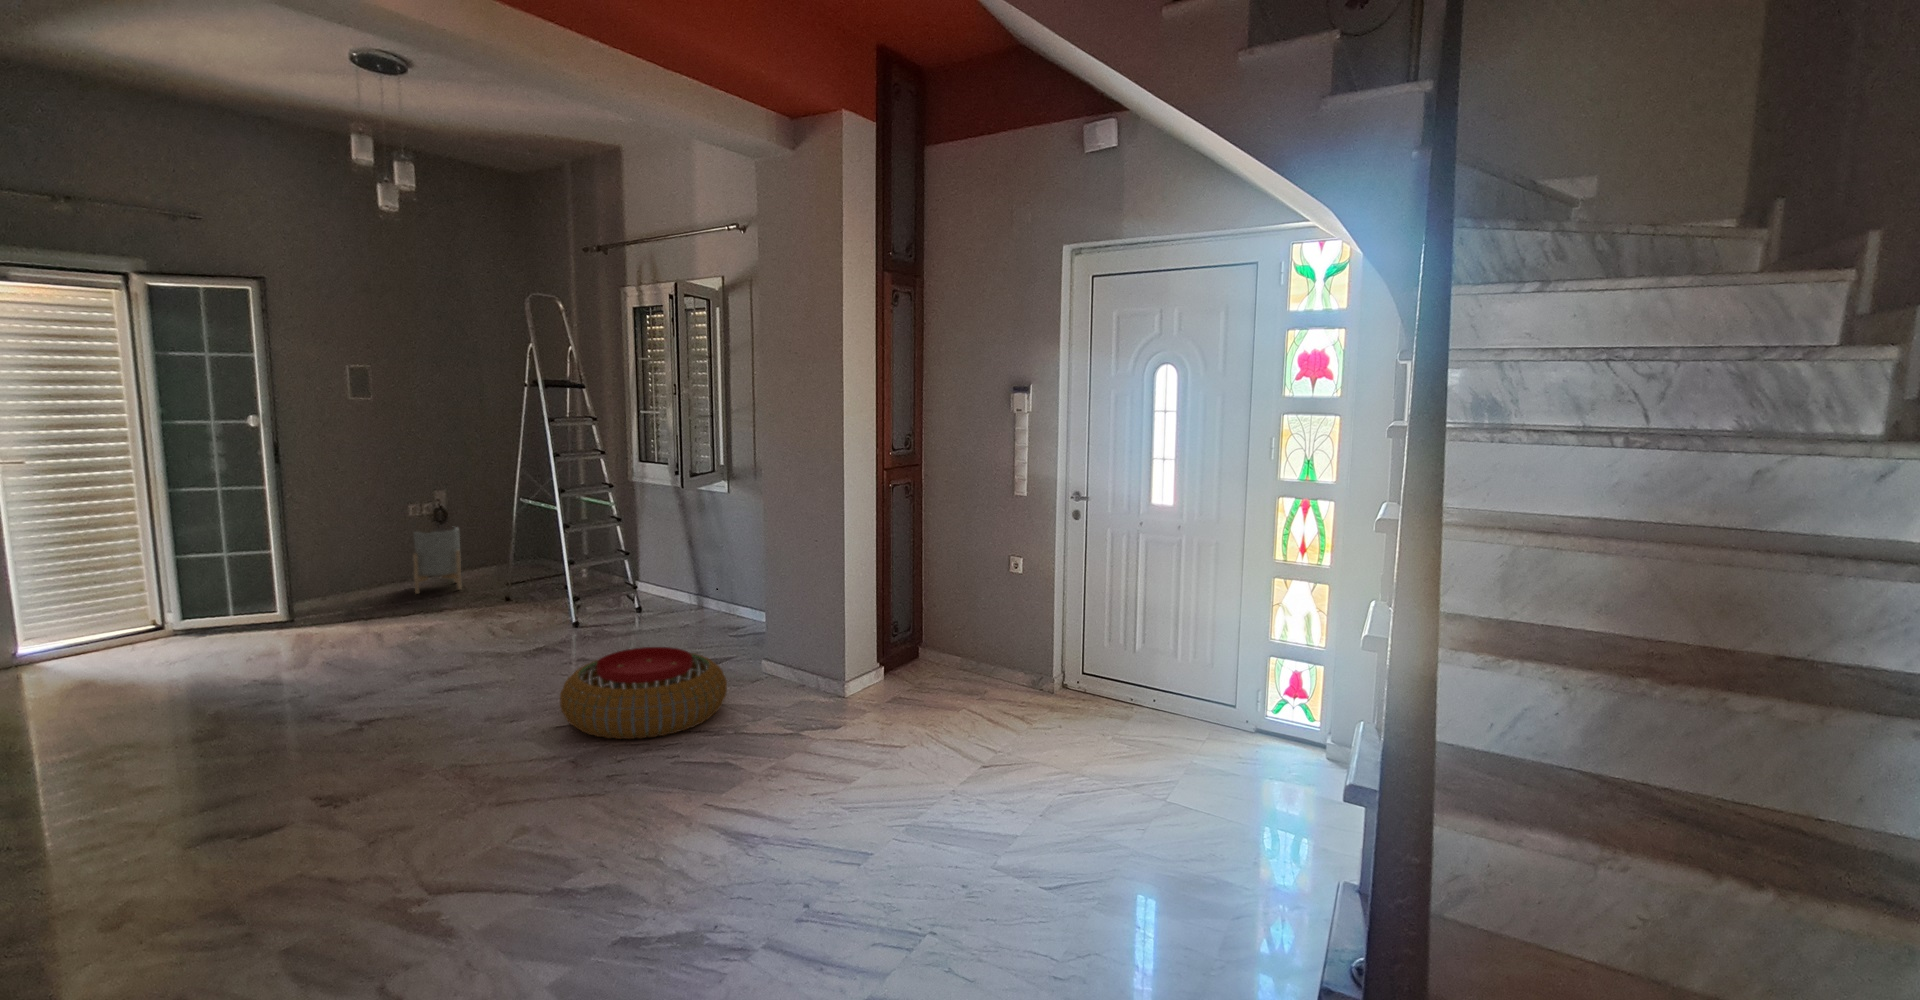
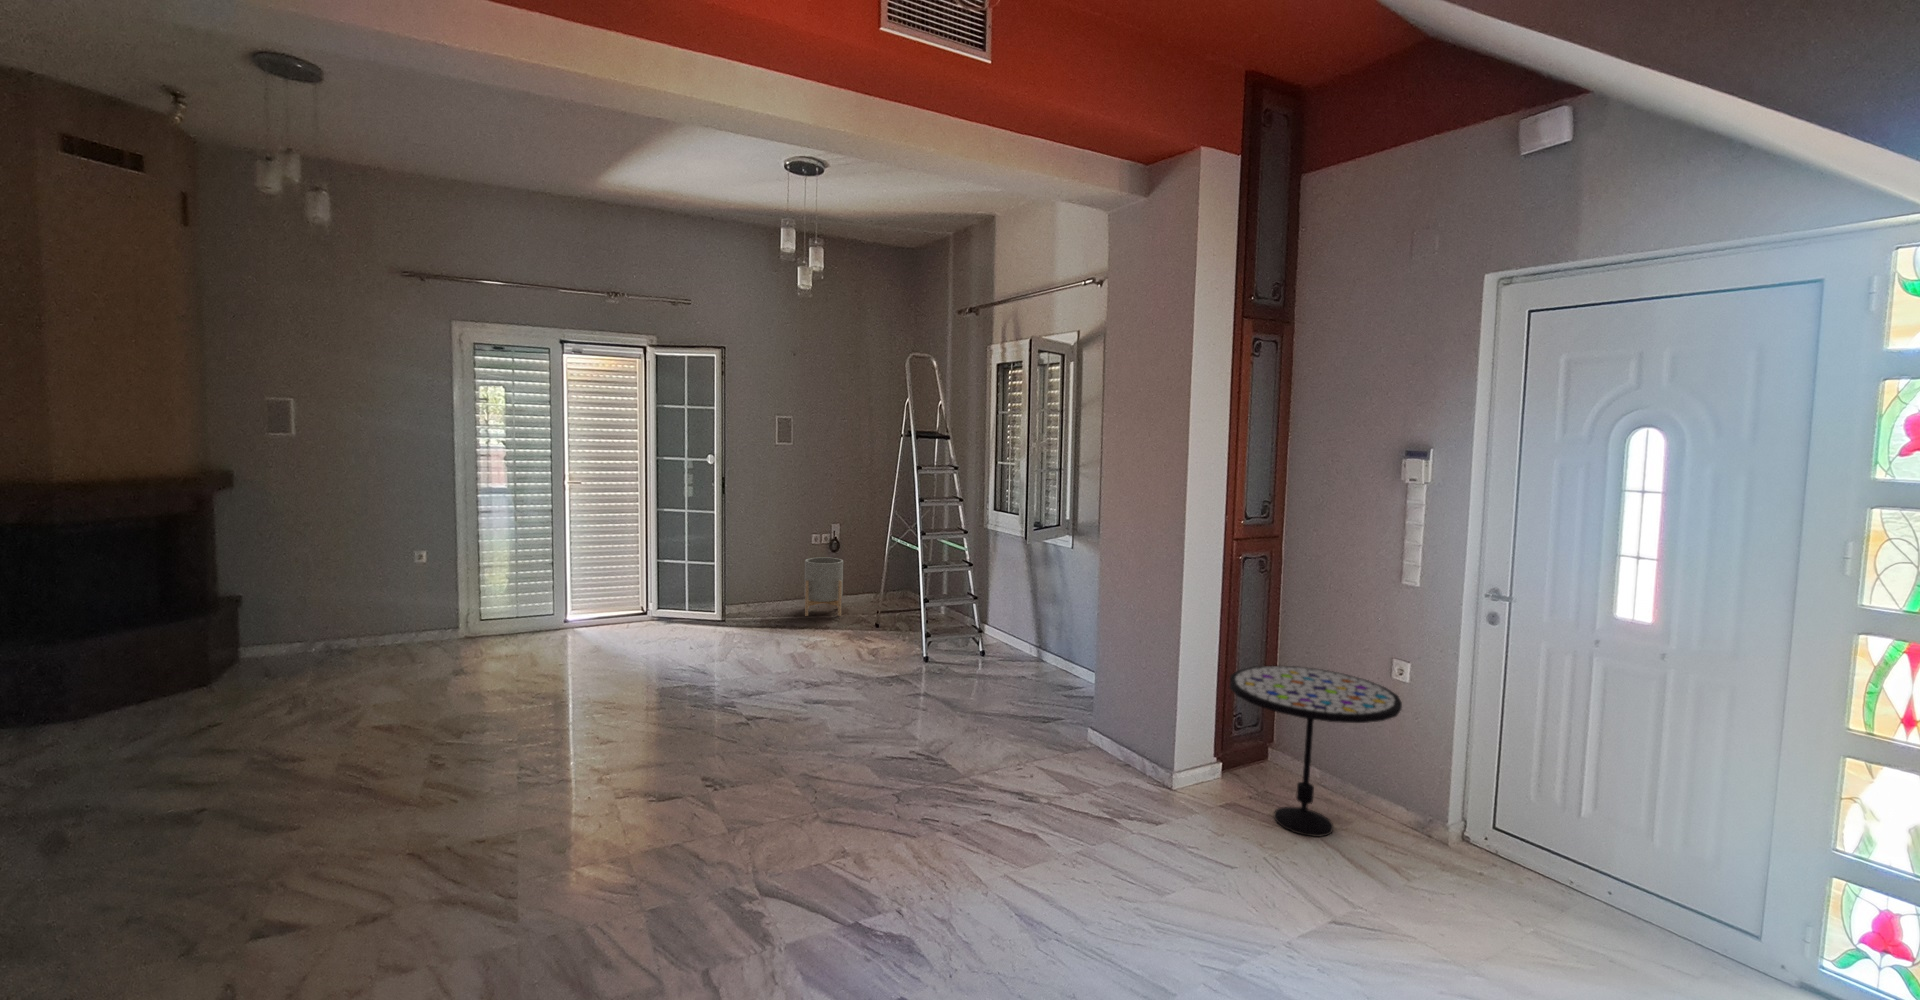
side table: none [886,573,1019,707] -> present [1230,666,1402,837]
pouf: present [560,647,727,739] -> none [884,708,1047,811]

